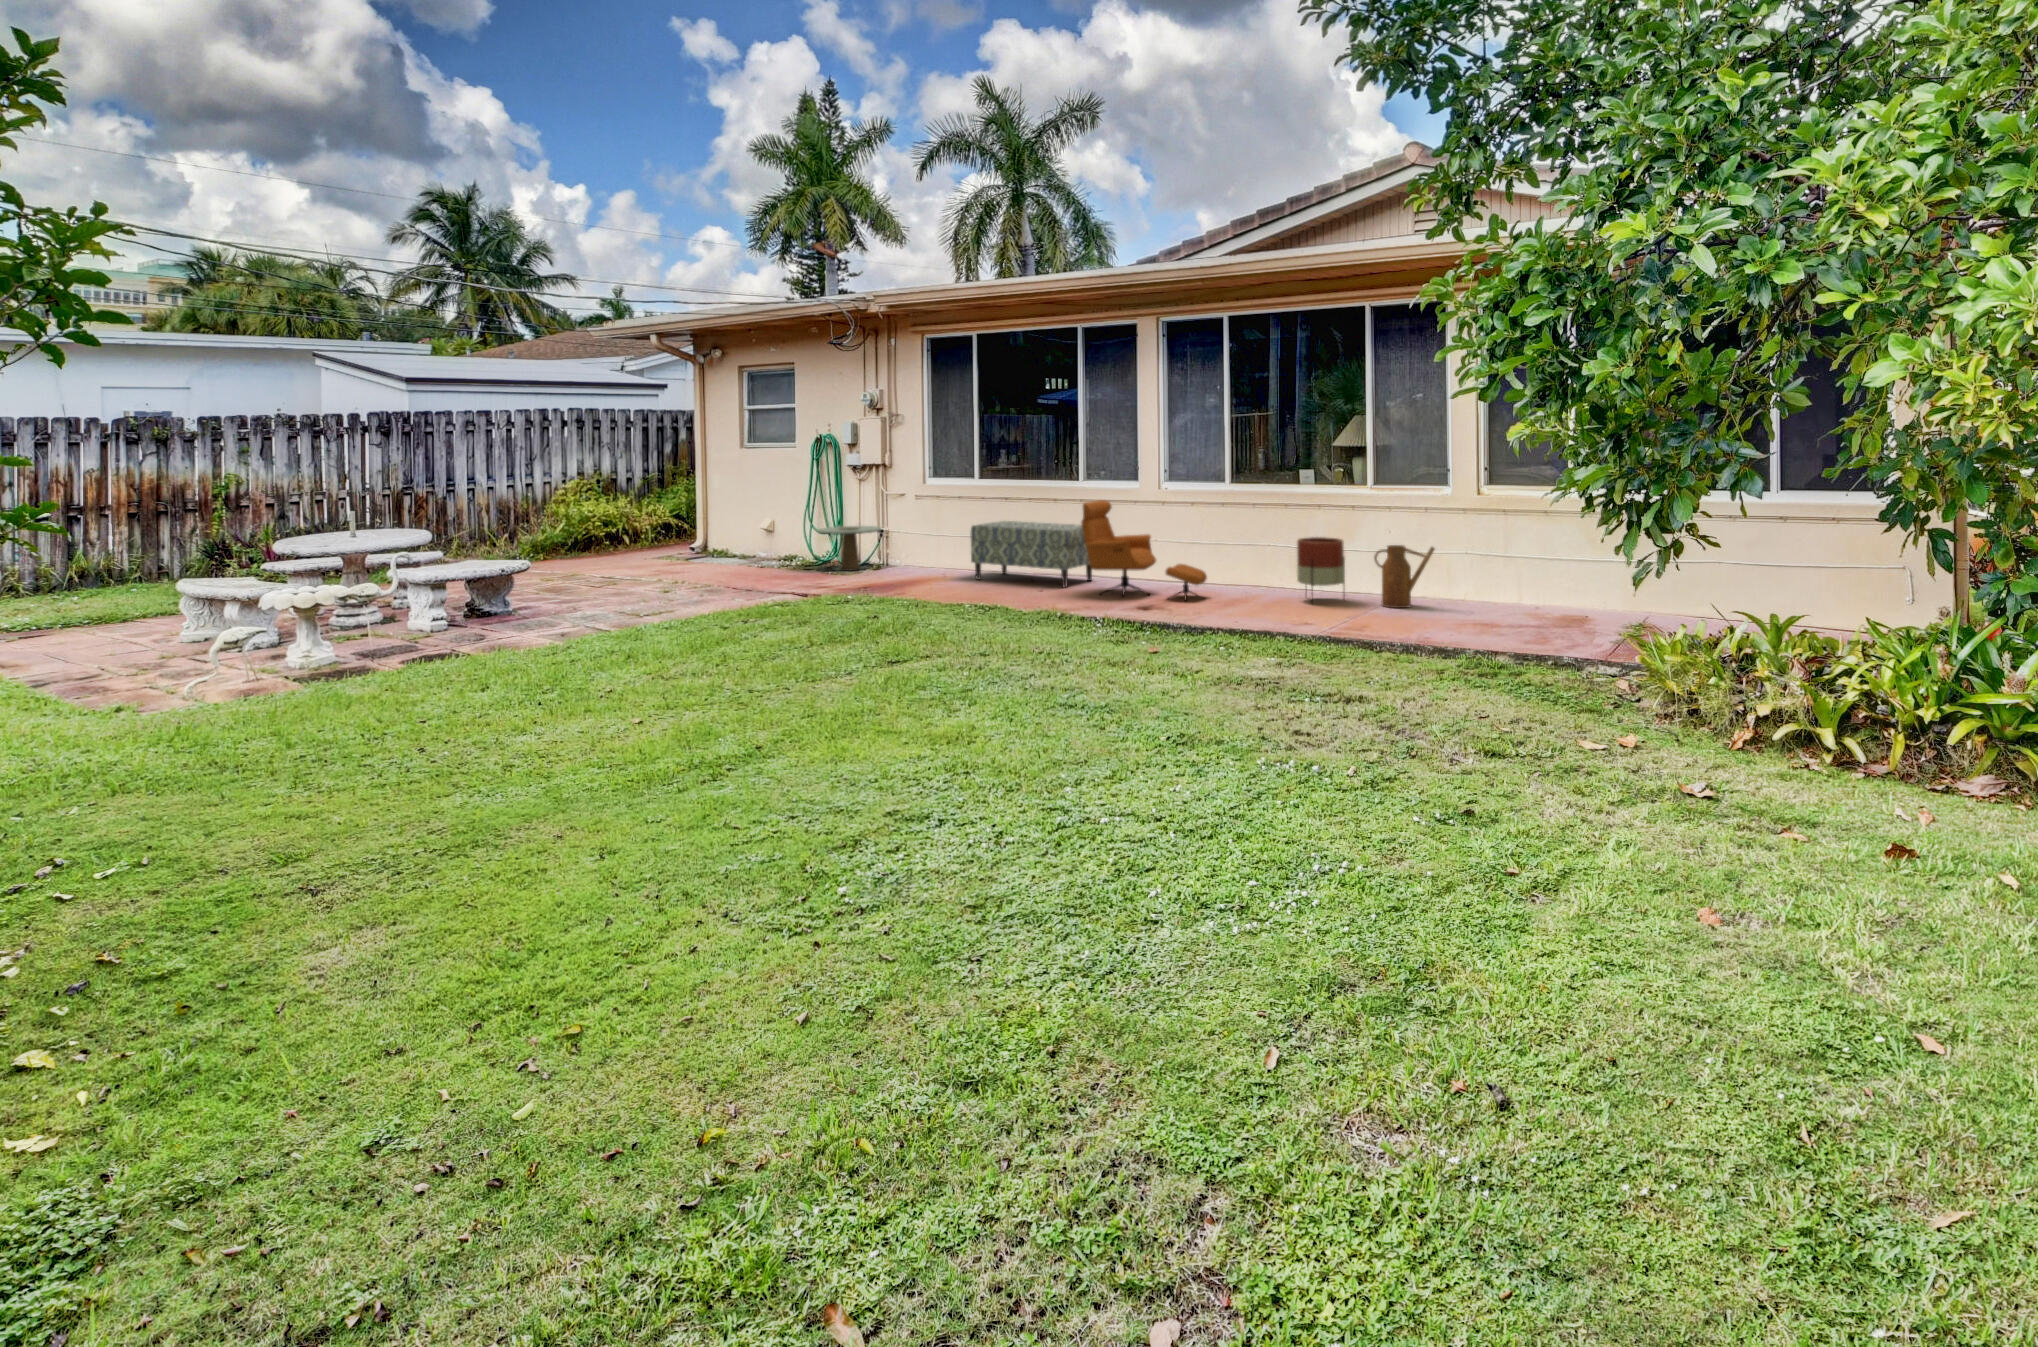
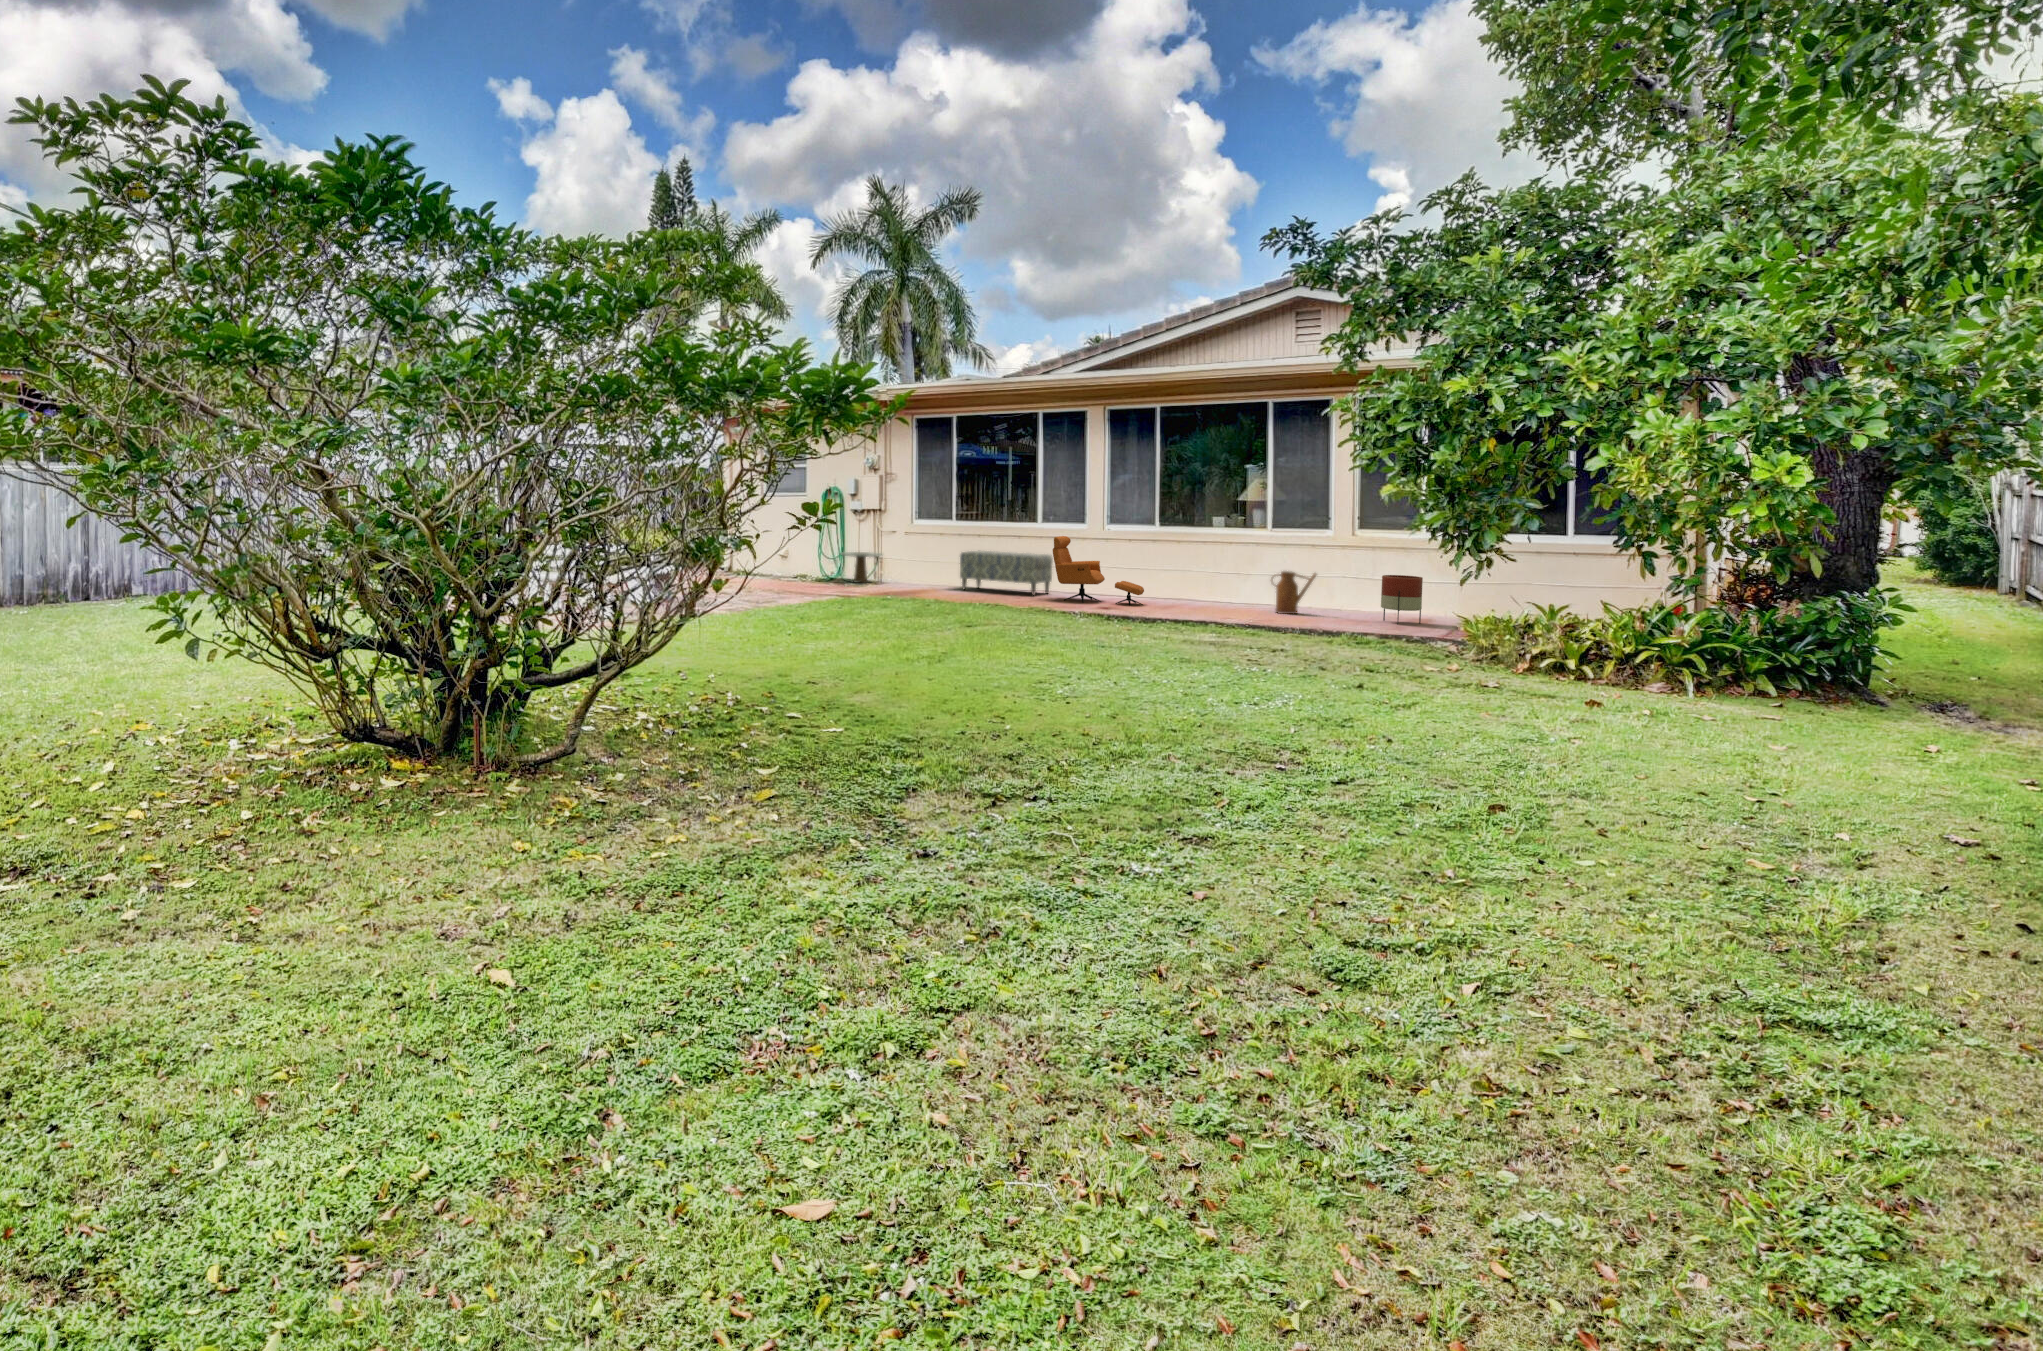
planter: present [1297,537,1345,604] -> present [1381,575,1423,625]

